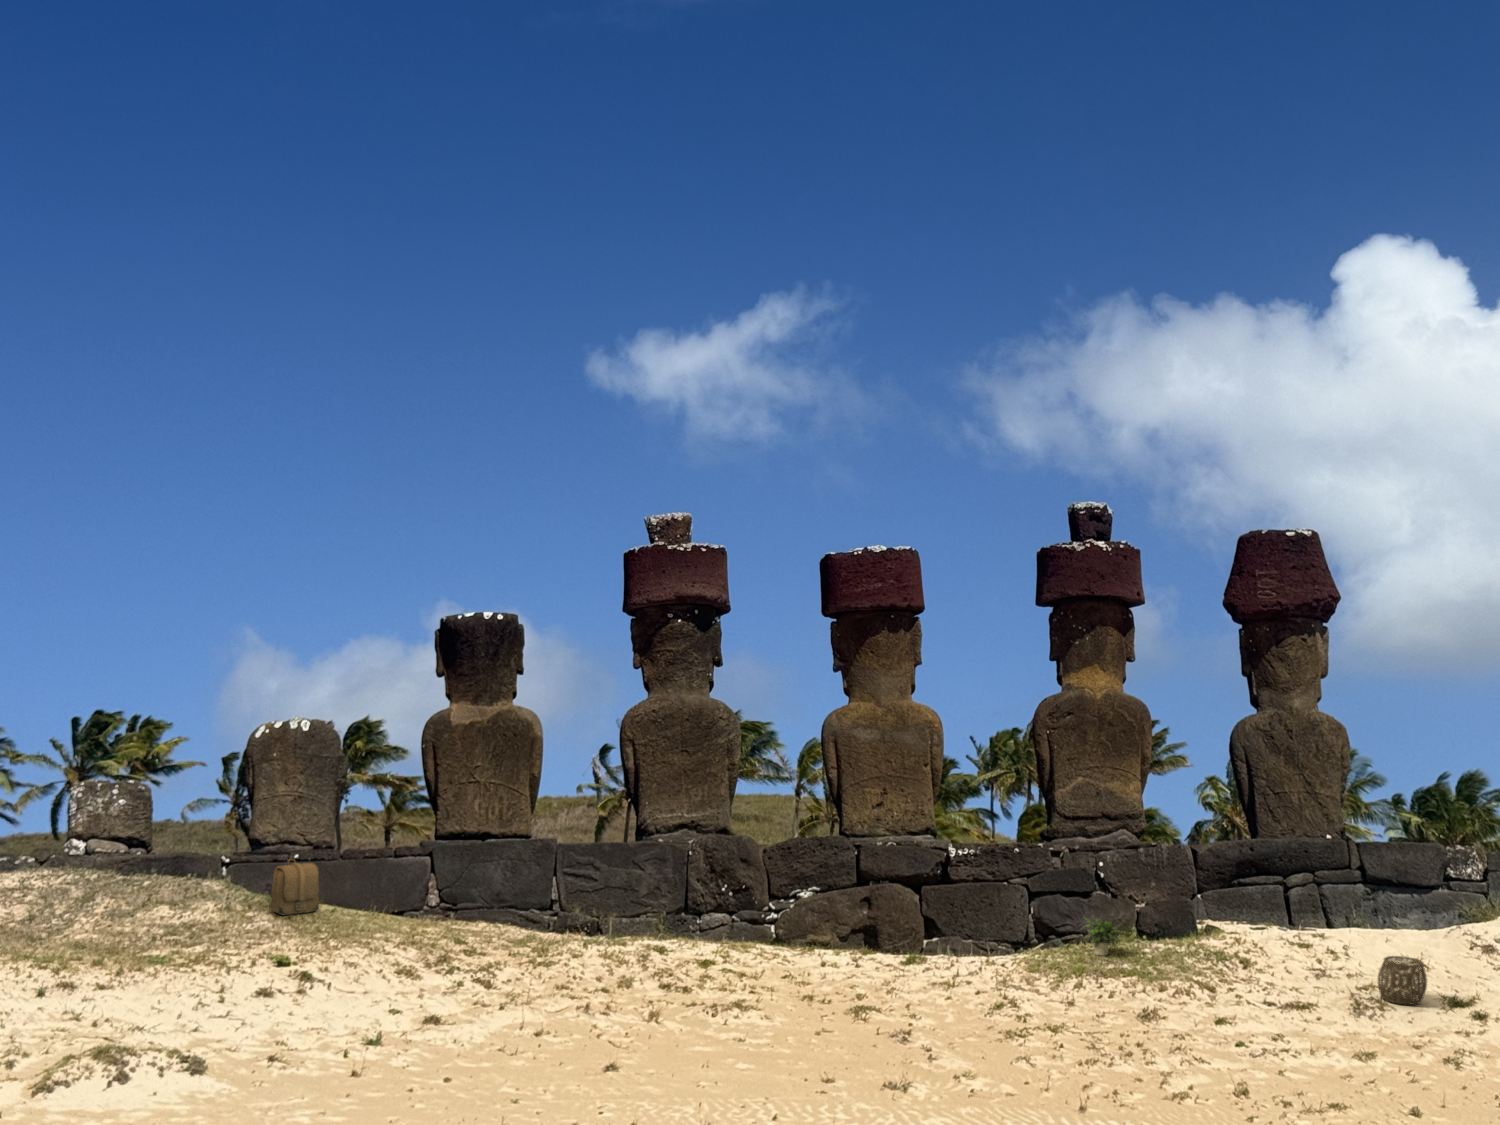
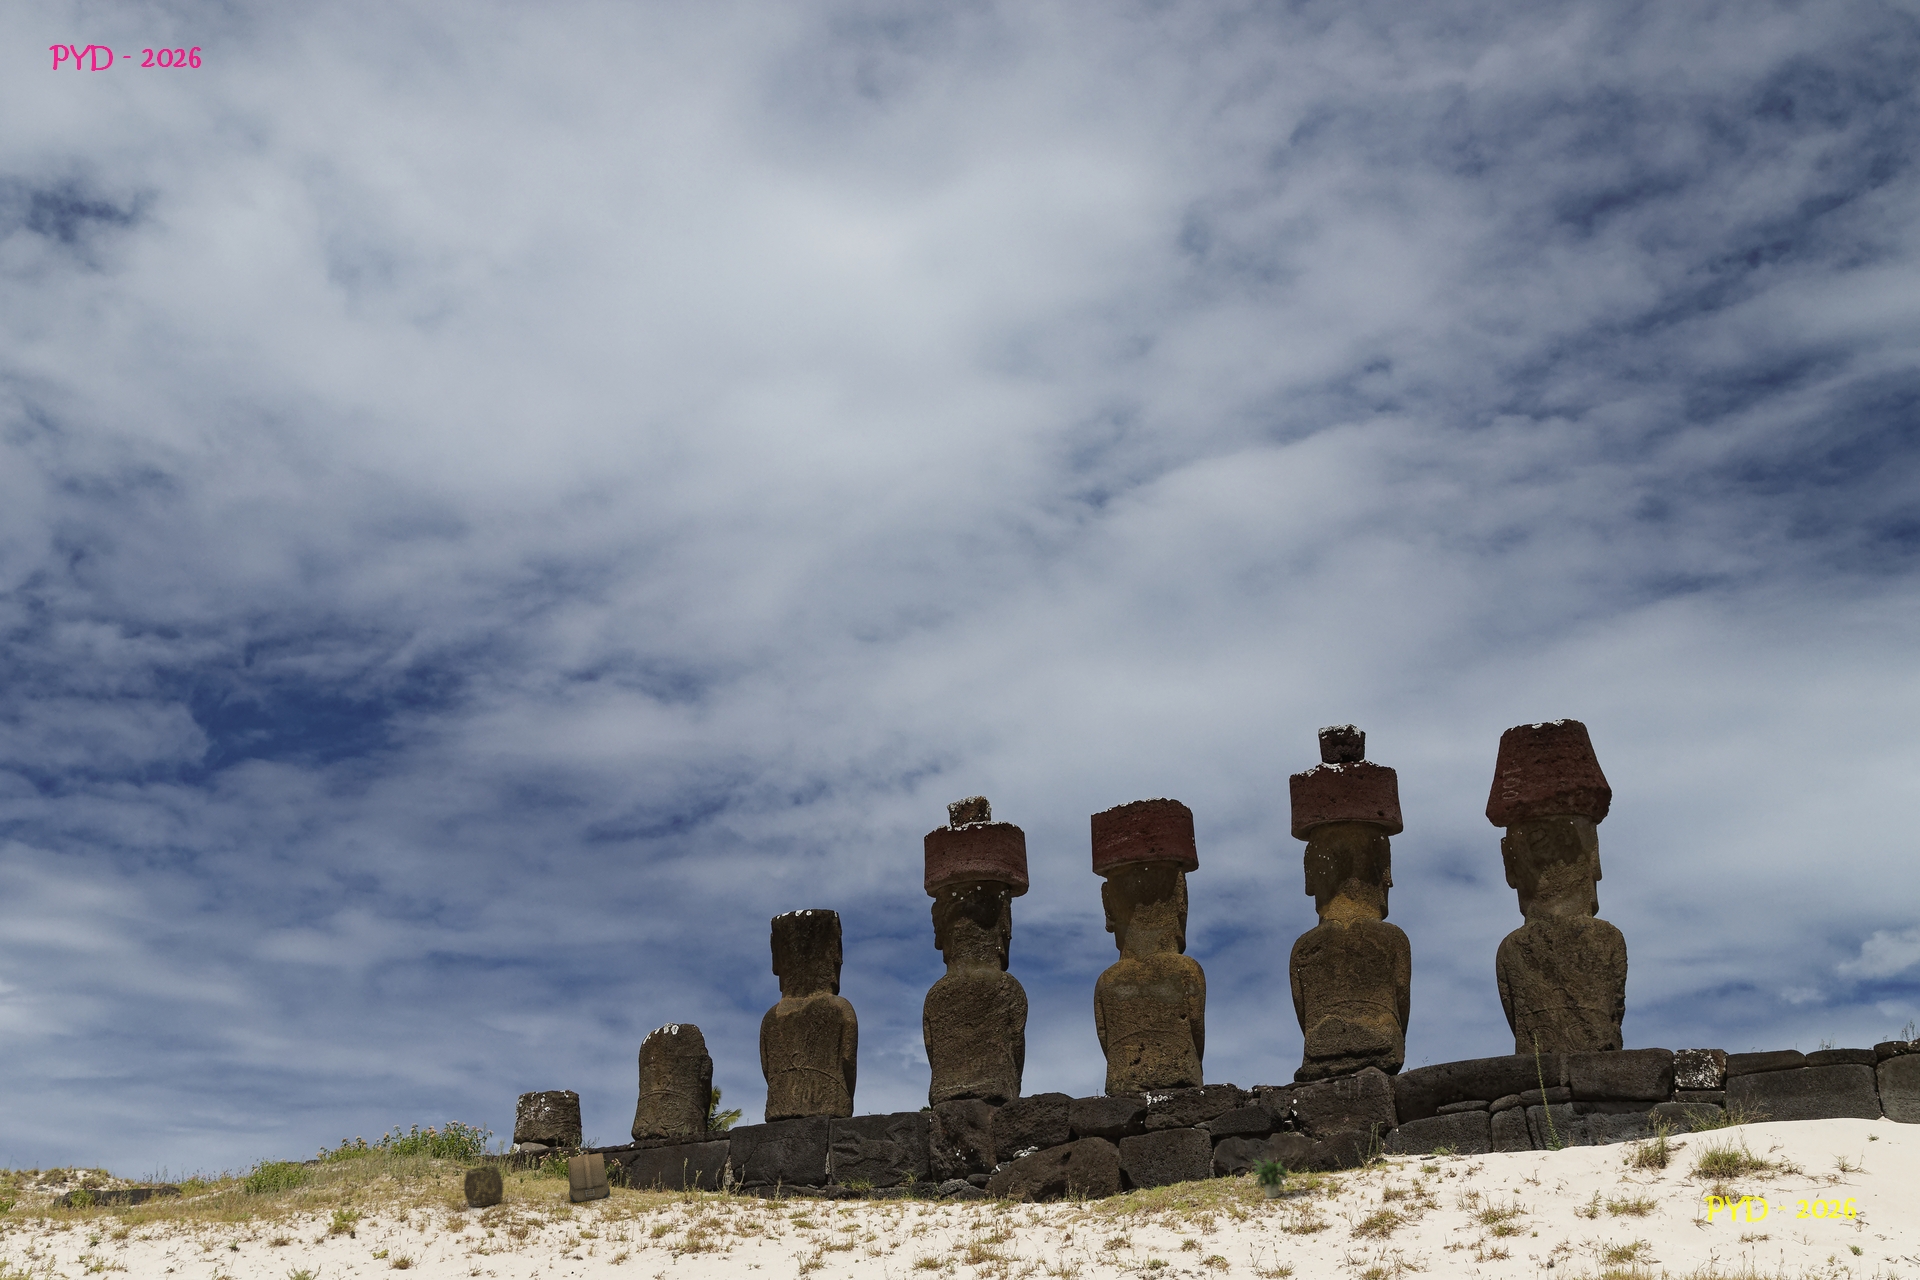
woven basket: present [1378,956,1427,1005] -> present [464,1166,503,1207]

